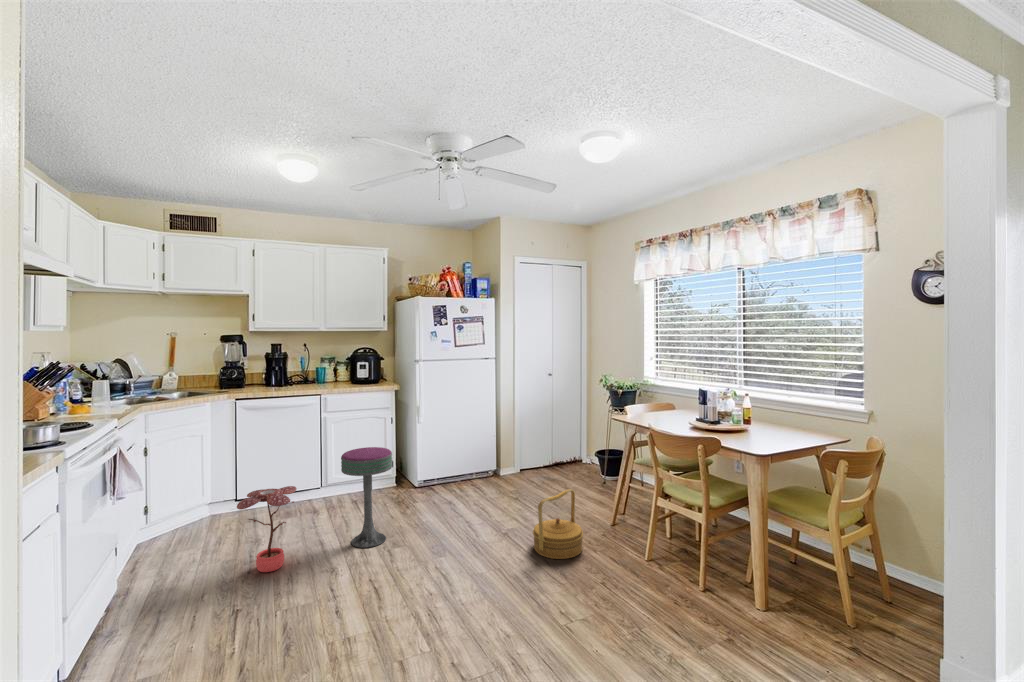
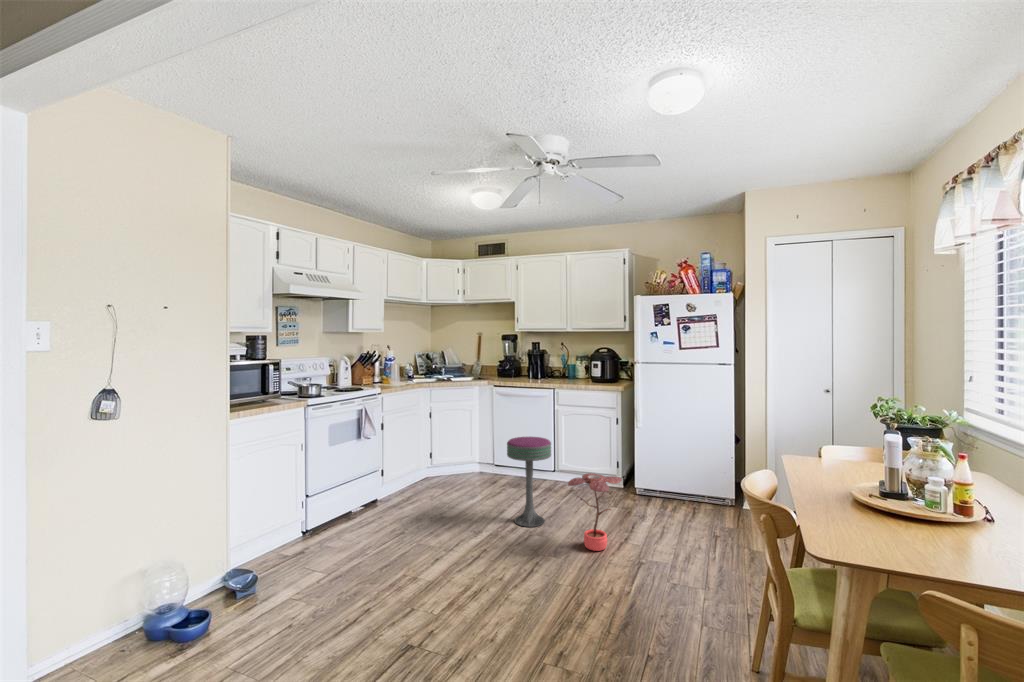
potted plant: present [237,486,297,572] -> present [568,473,622,551]
basket: present [533,489,583,559] -> none [633,533,706,620]

